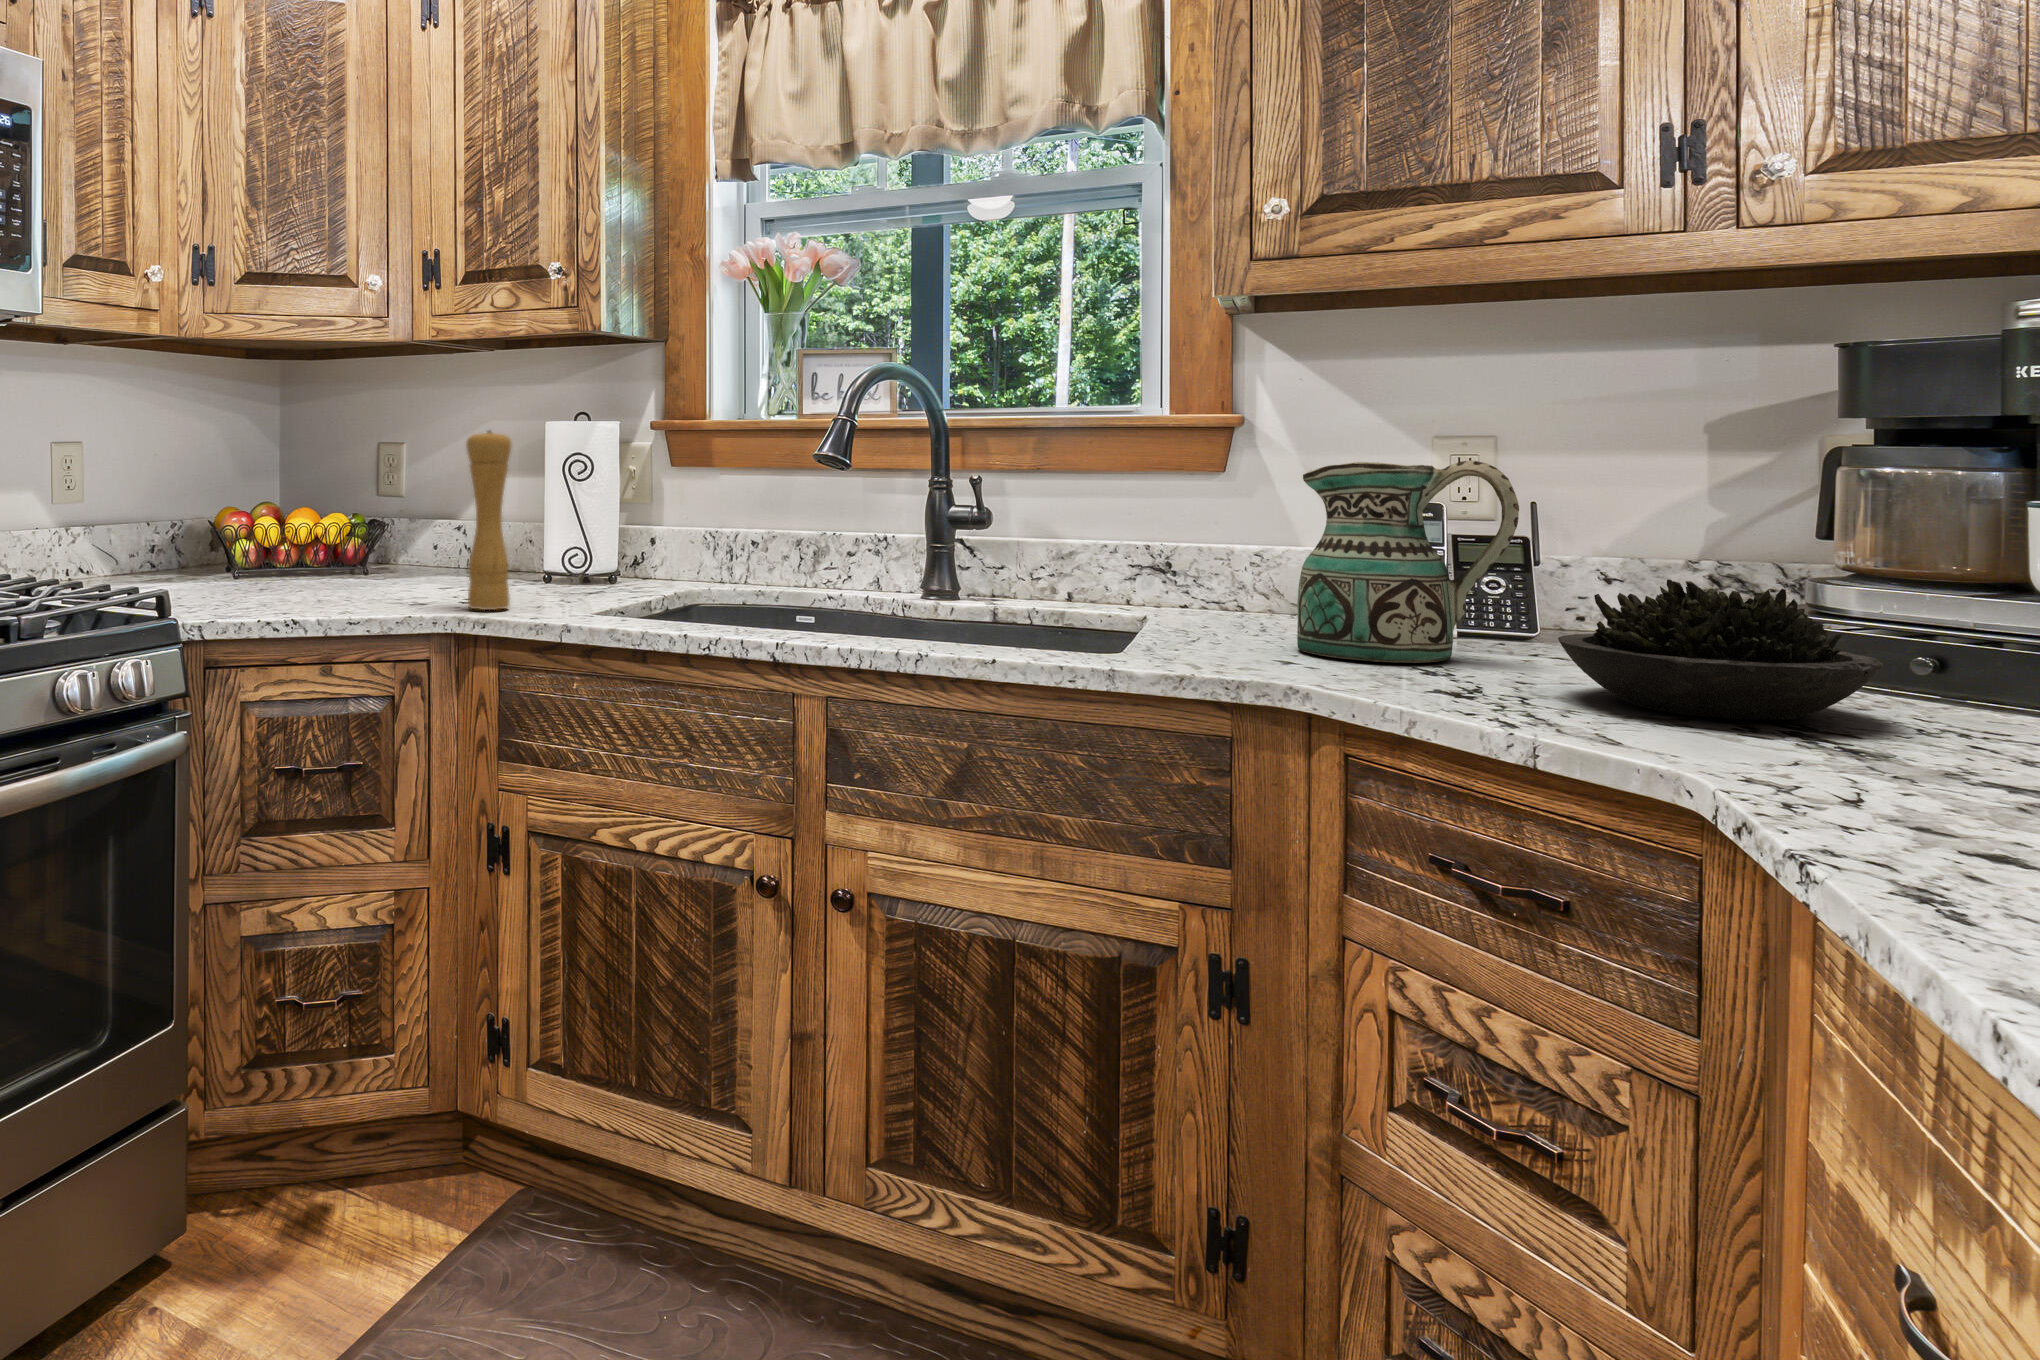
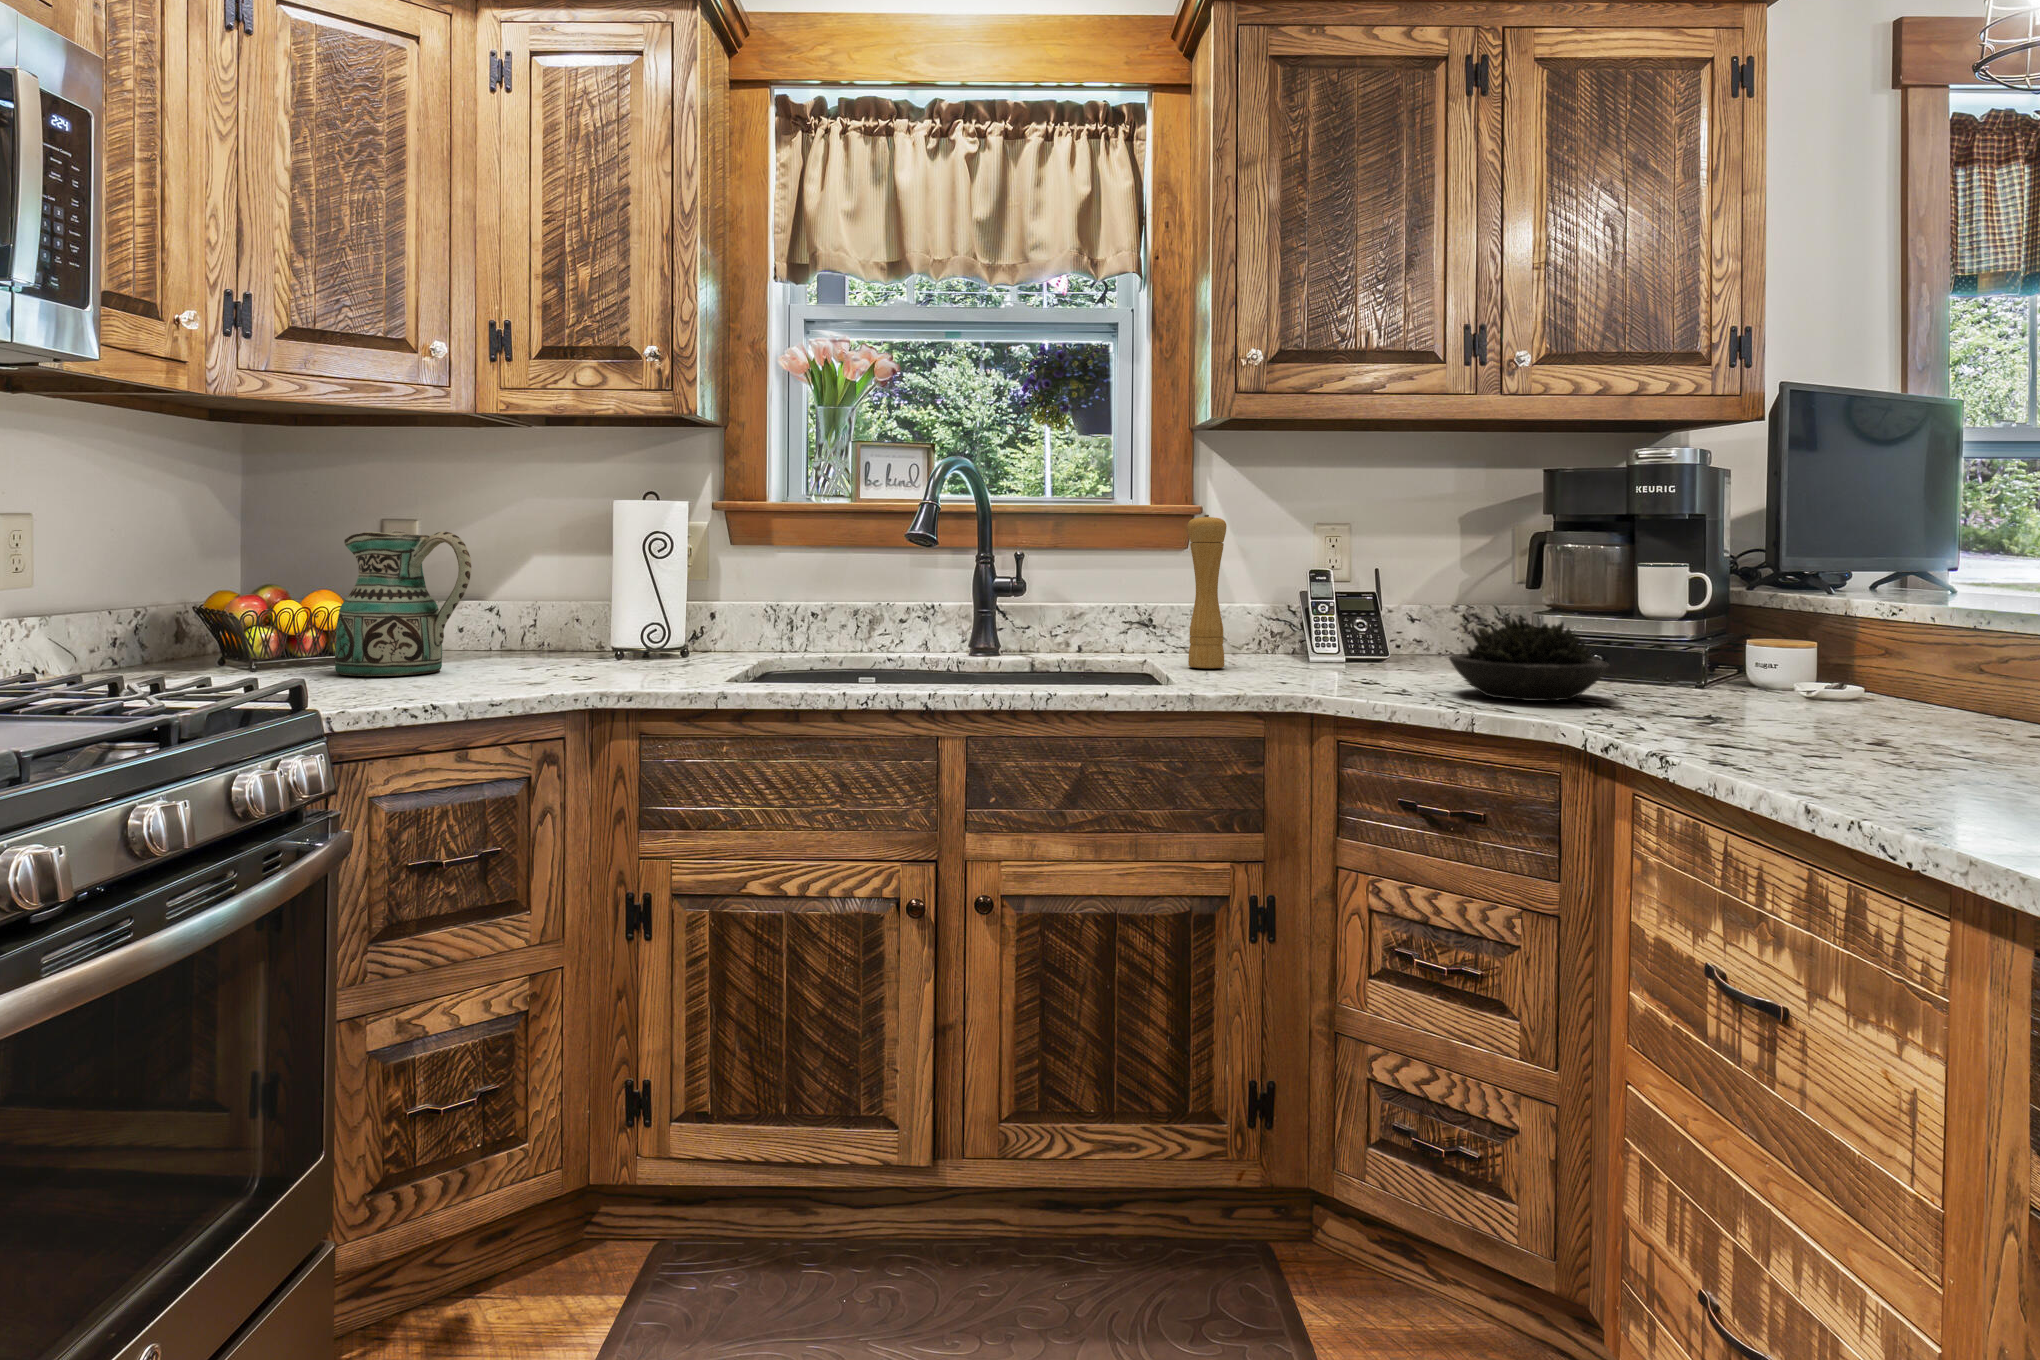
pepper mill: present [466,430,511,610] -> present [1188,515,1227,668]
ceramic pitcher: present [1297,461,1519,663] -> present [335,532,471,676]

